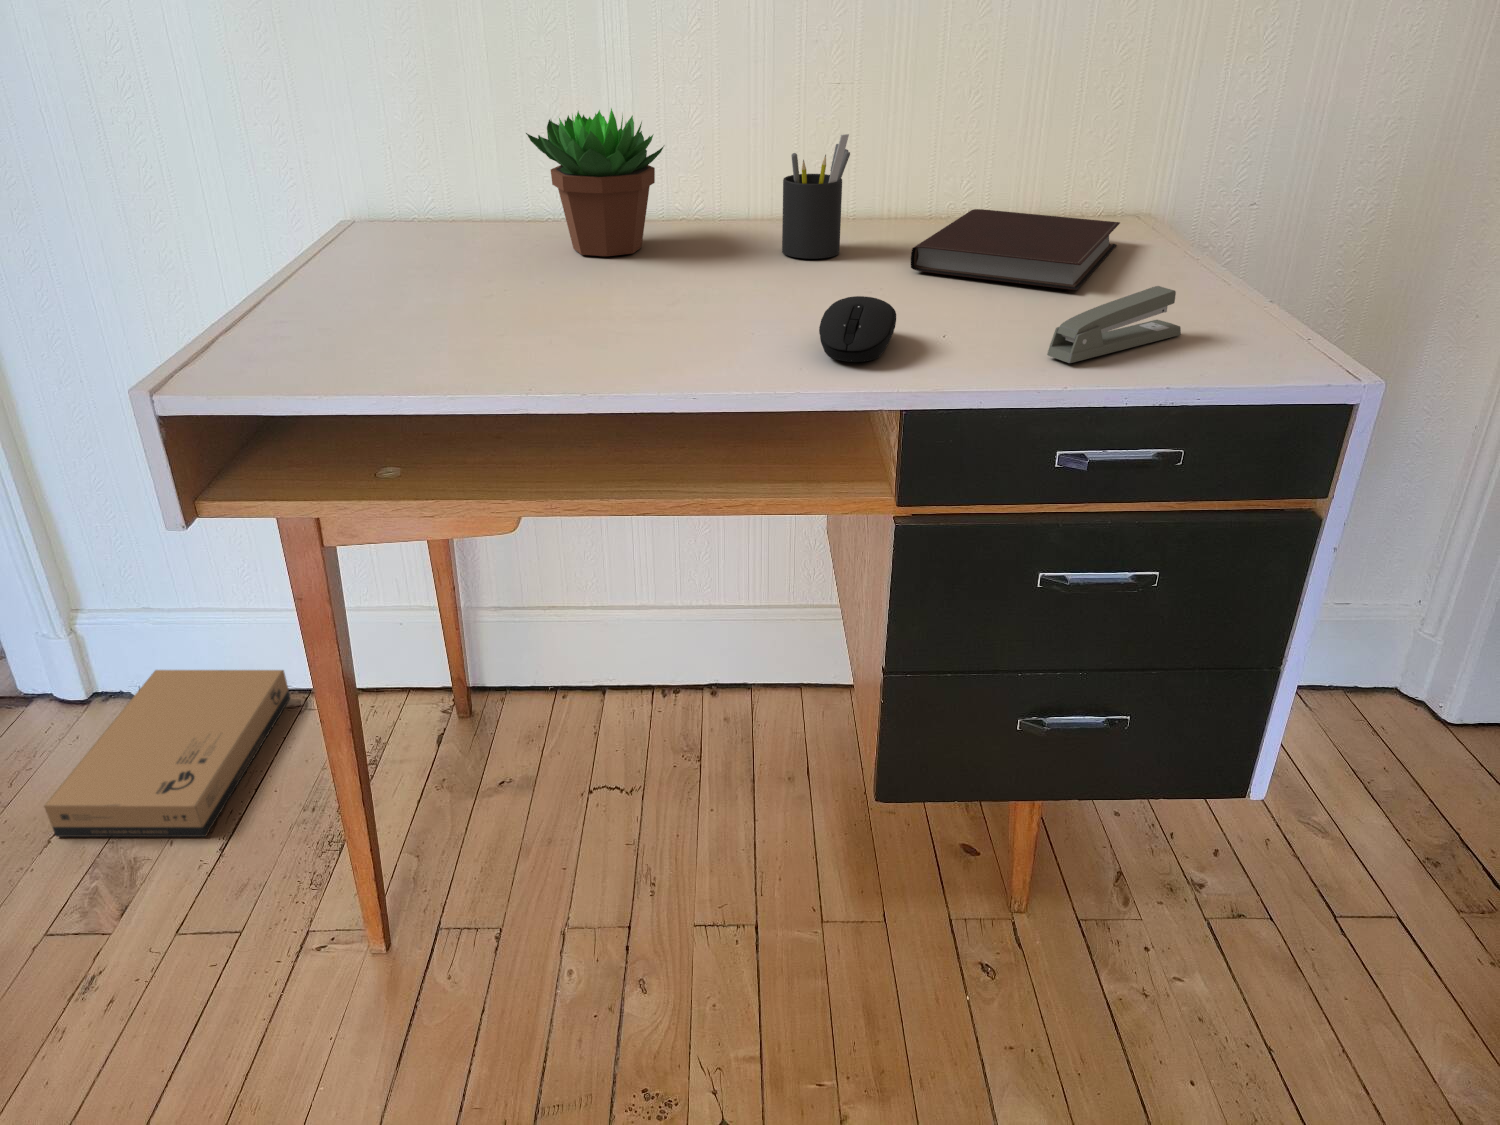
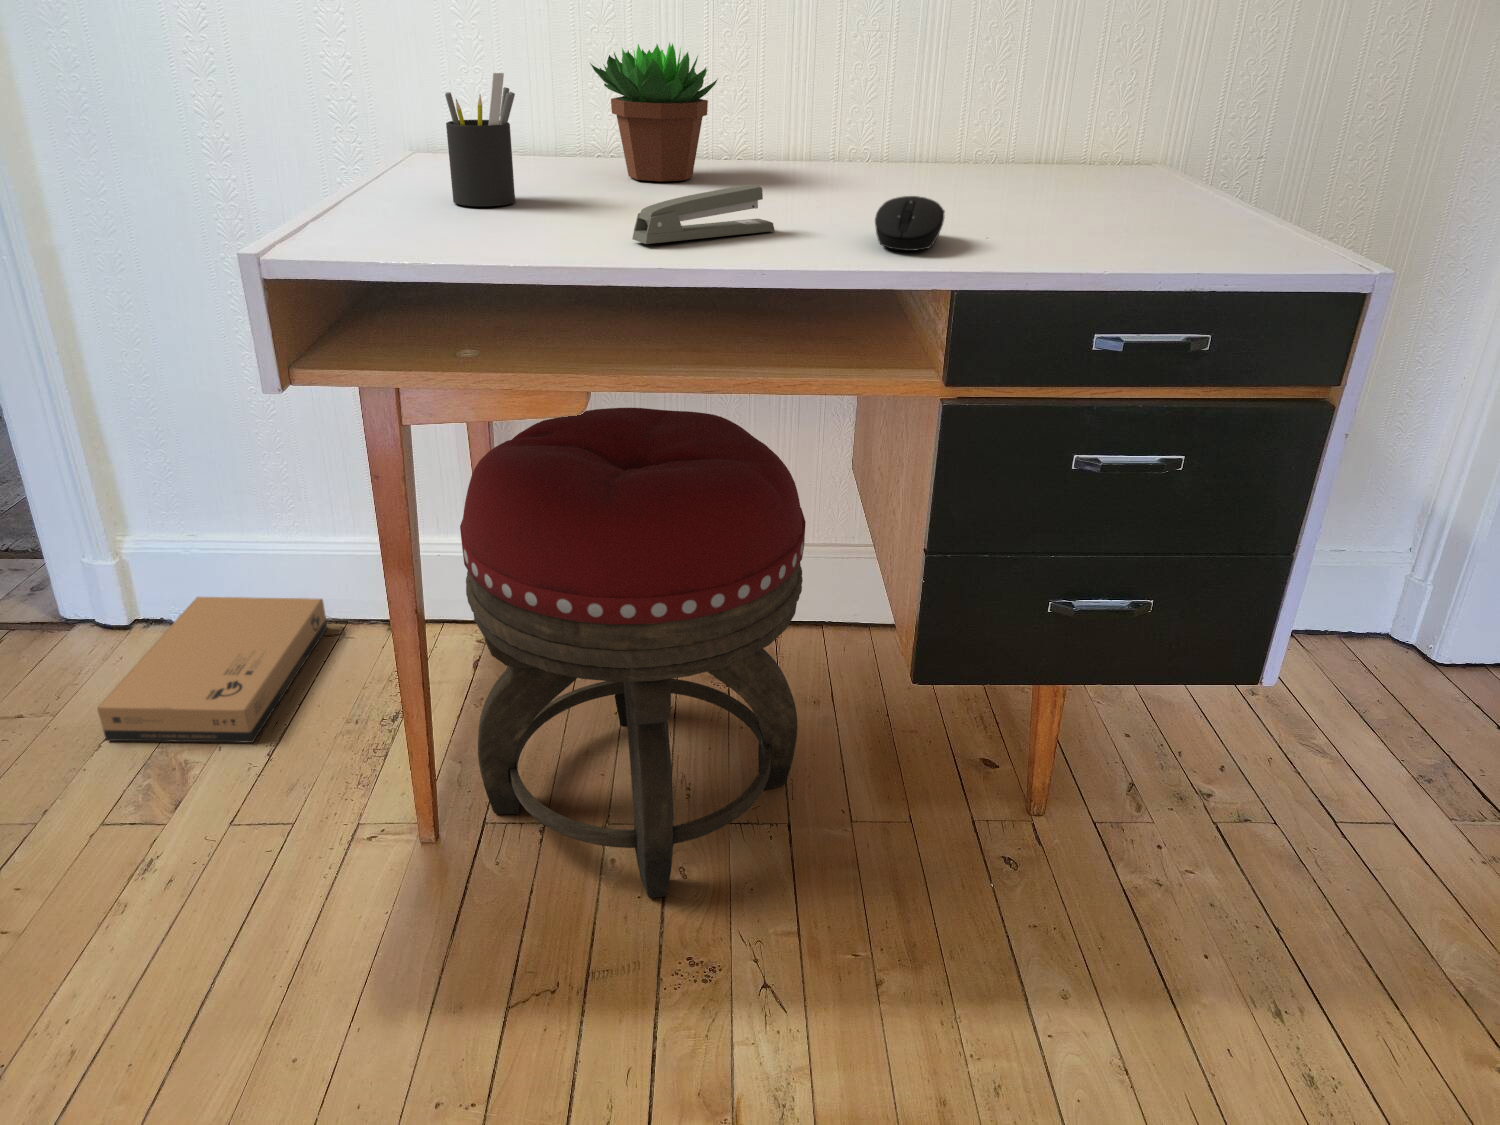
pen holder: present [782,134,850,259] -> present [445,73,515,206]
notebook: present [911,209,1120,290] -> none [947,154,1139,211]
stapler: present [1047,286,1181,363] -> present [632,184,775,244]
footstool: none [395,498,762,1019] -> present [460,408,806,898]

